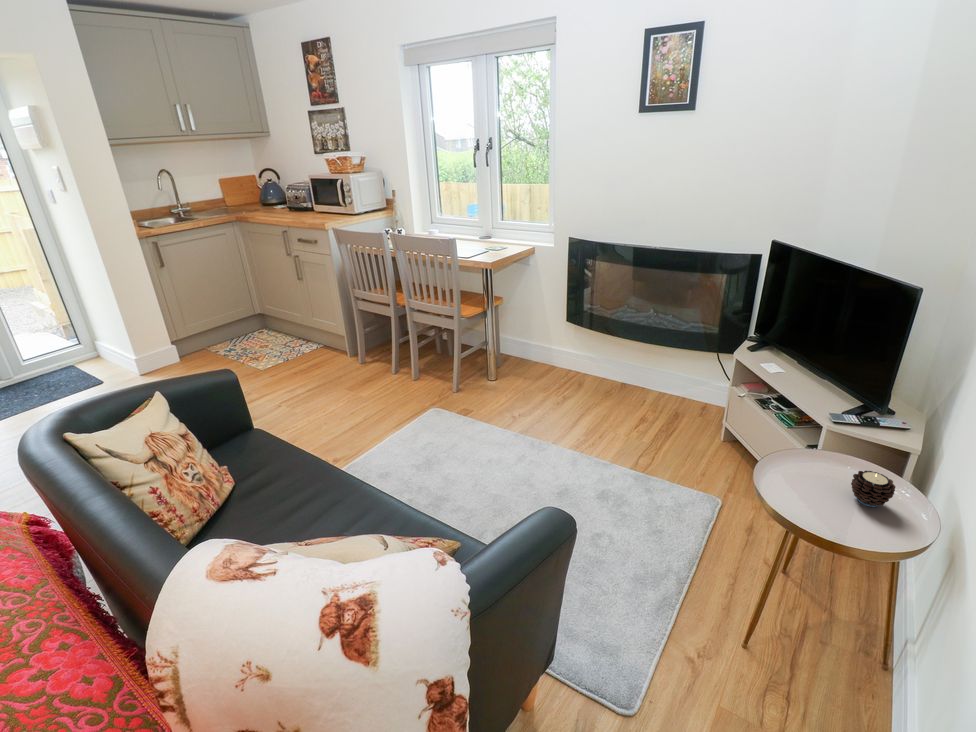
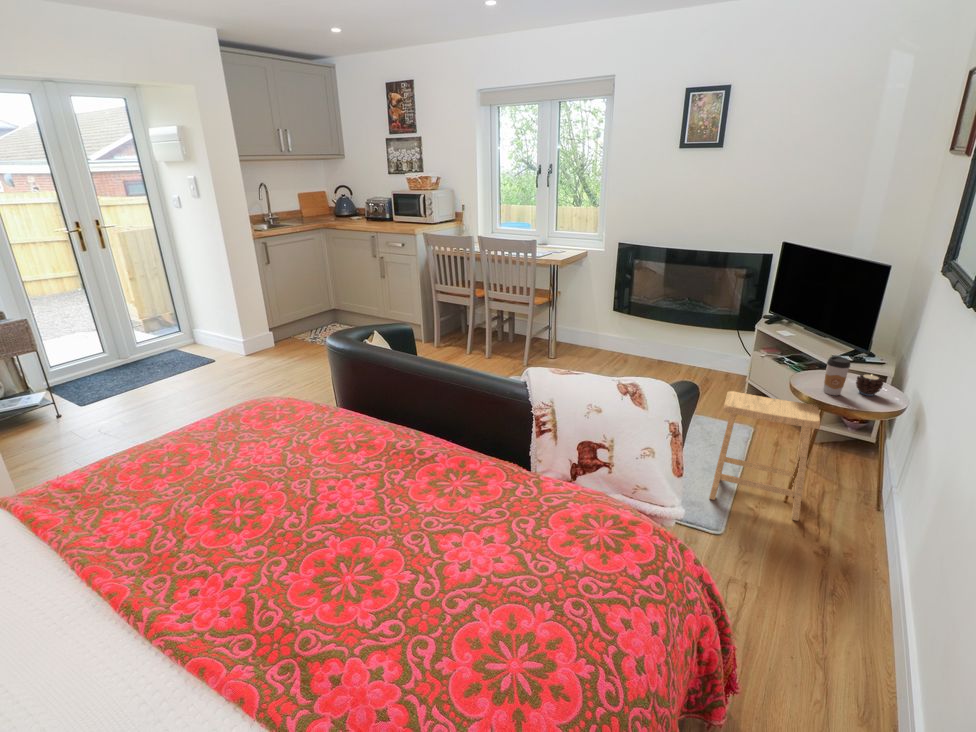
coffee cup: none [797,447,840,509] -> present [823,357,850,395]
footstool: none [626,486,787,695] -> present [709,391,820,521]

